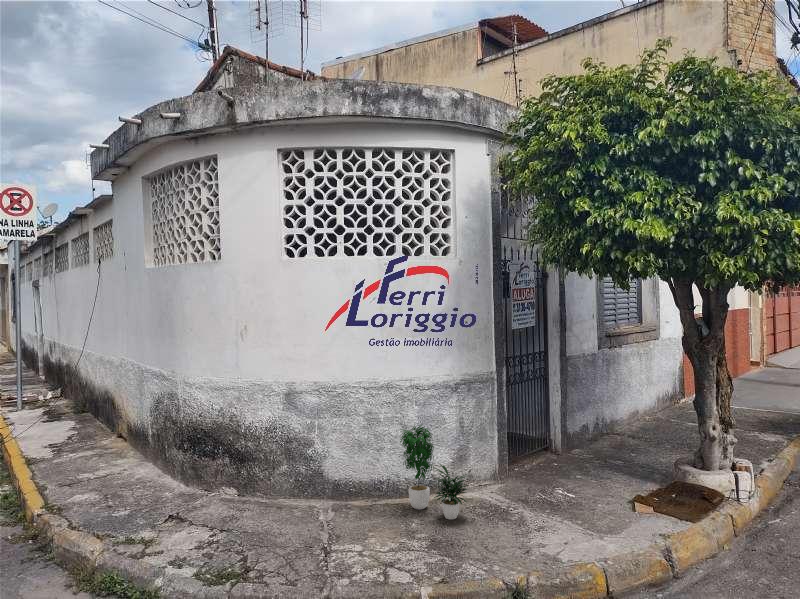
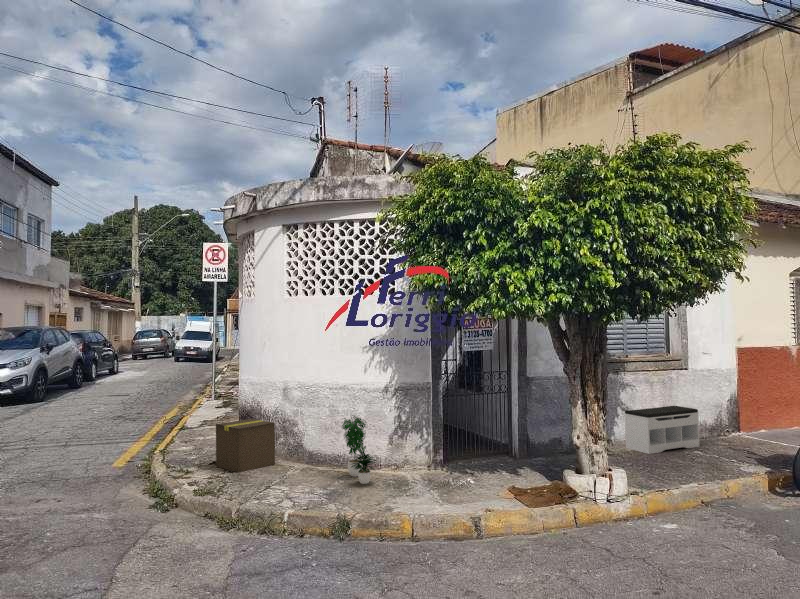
bench: none [628,380,686,434] -> present [625,406,699,454]
cardboard box: none [182,441,275,529] -> present [216,419,275,472]

